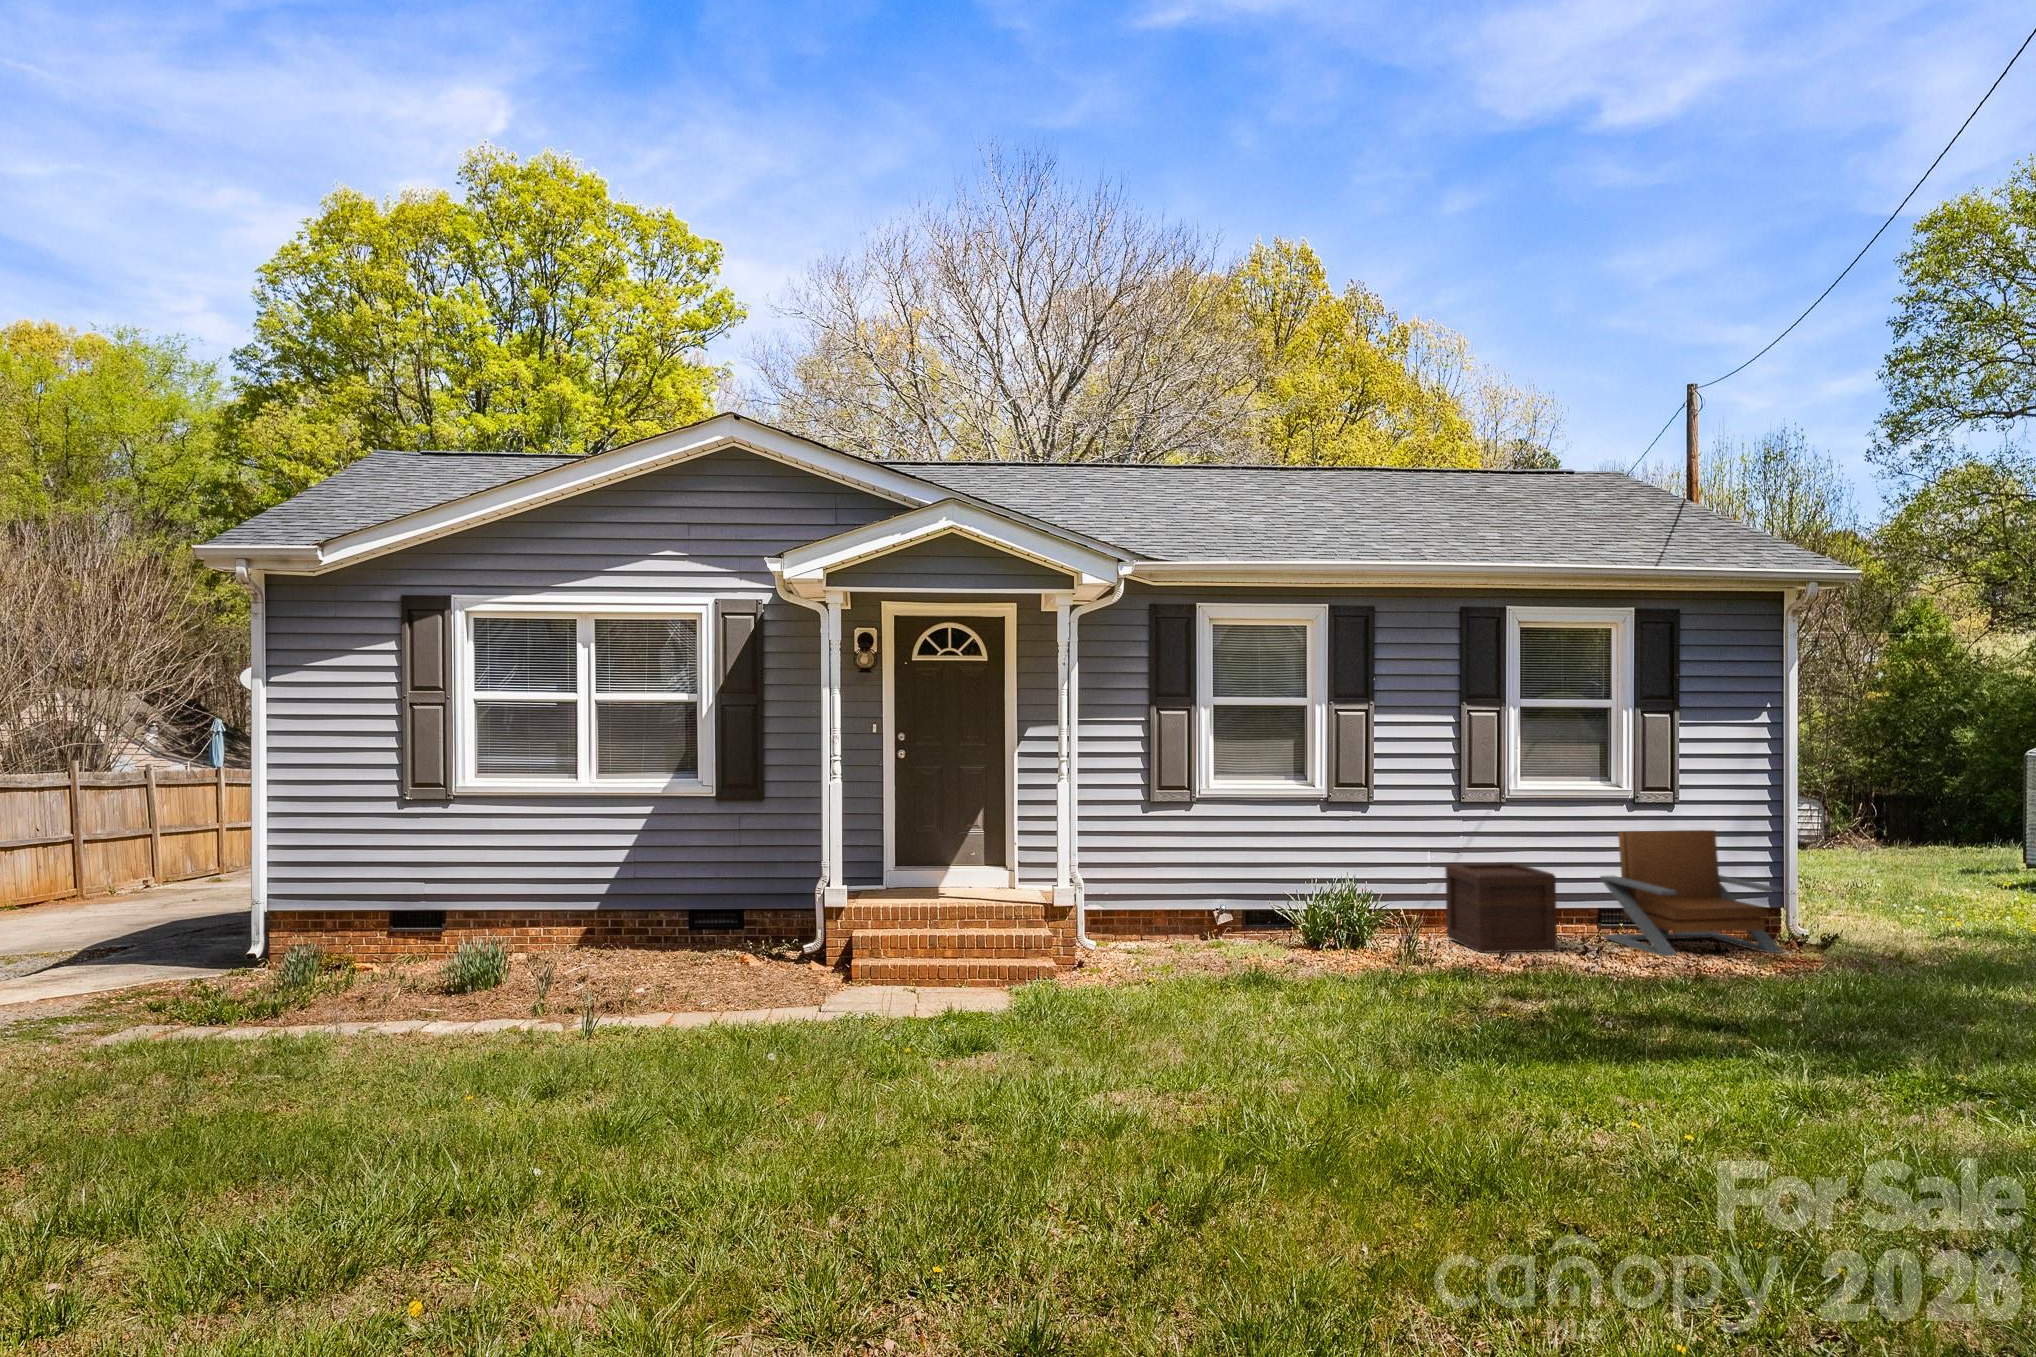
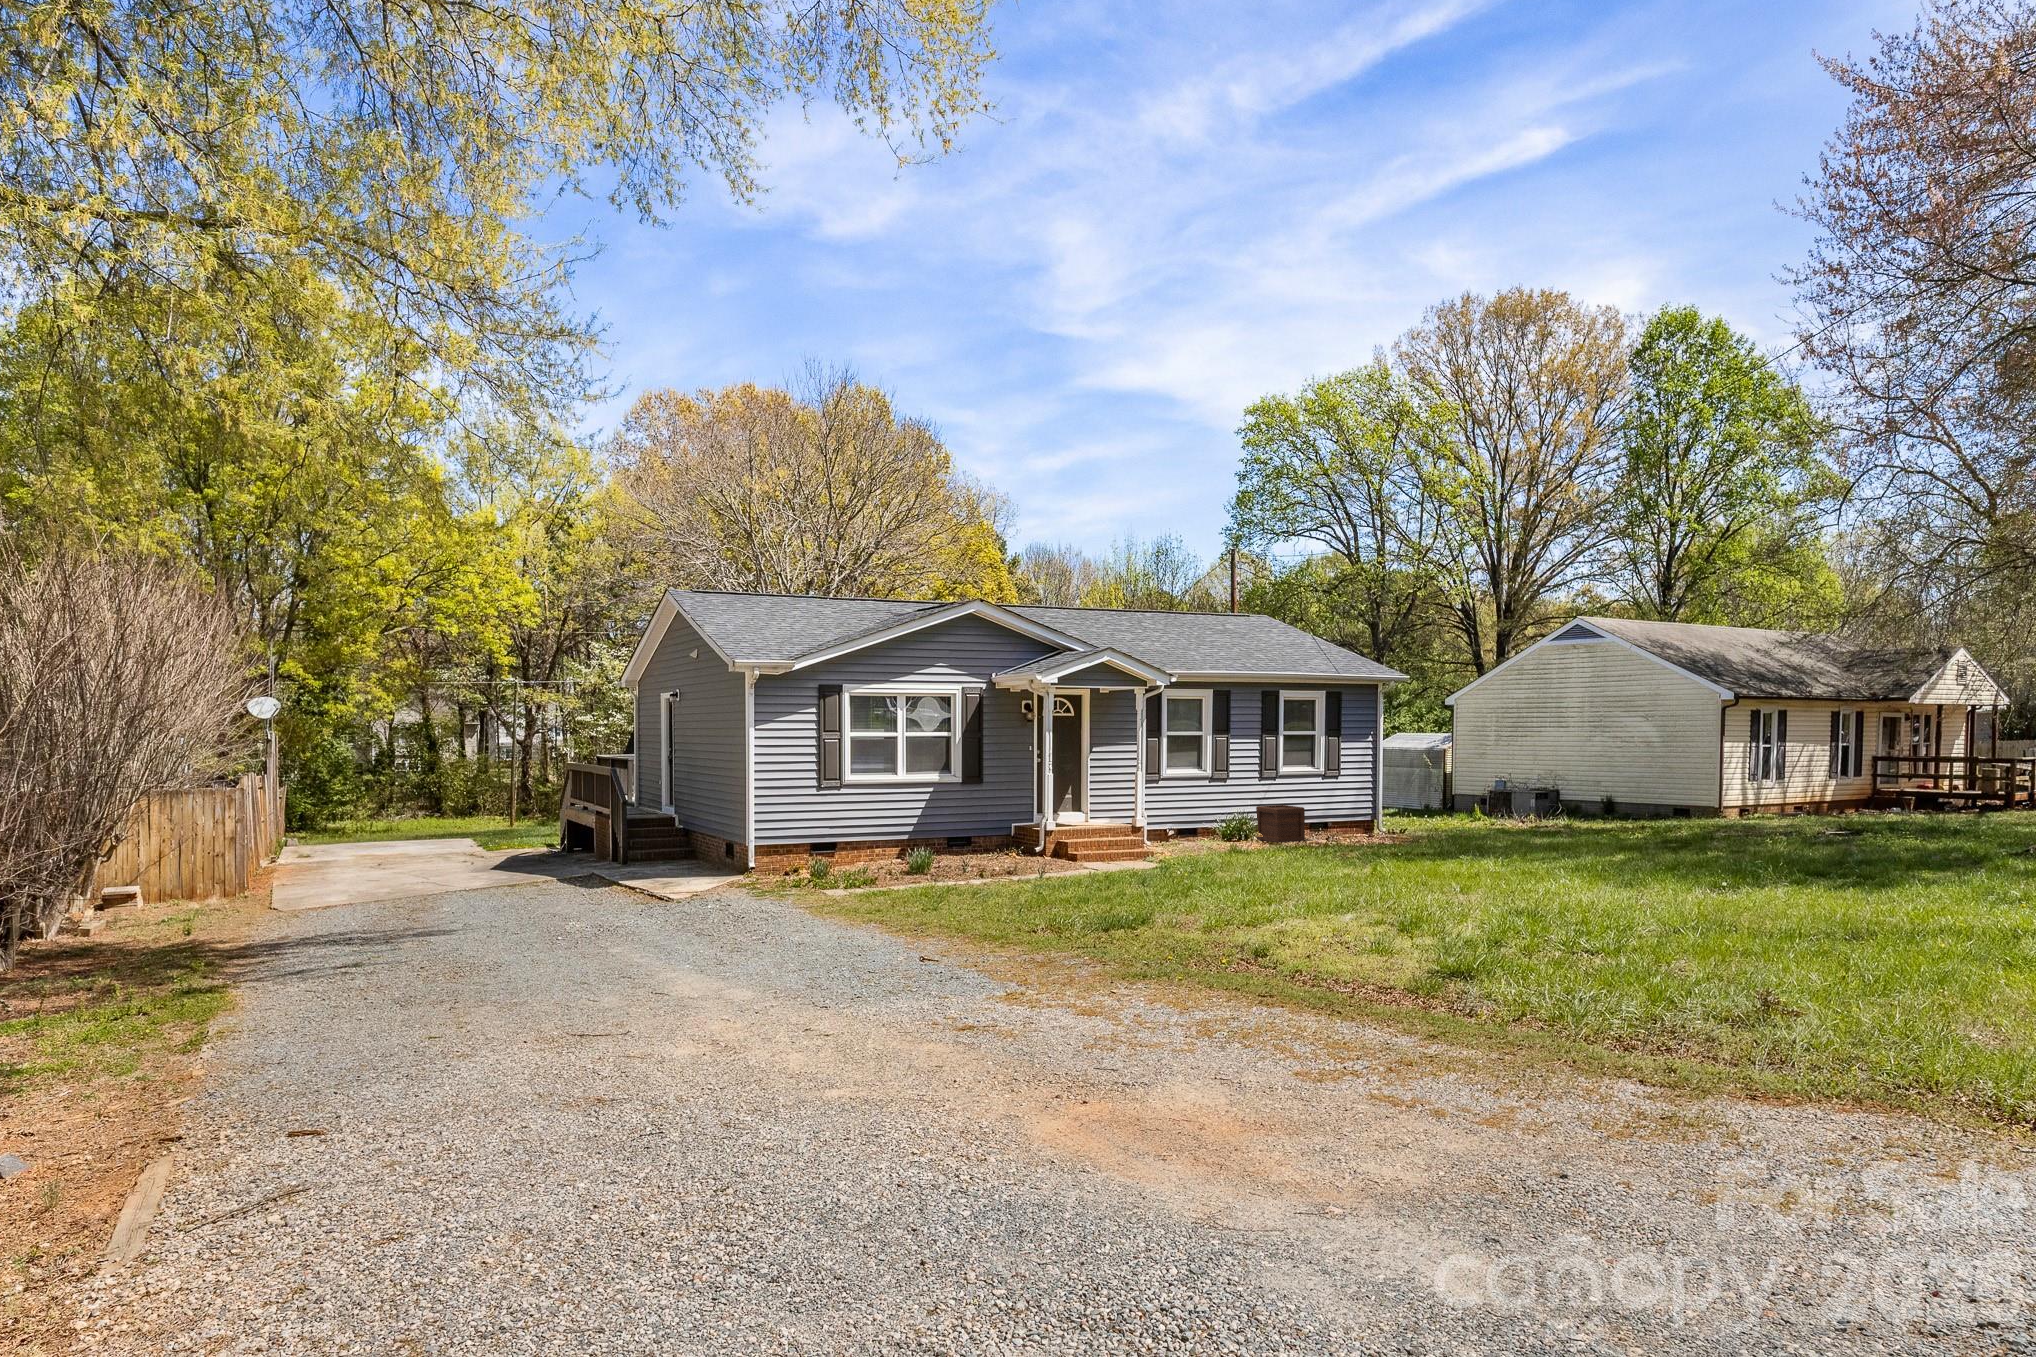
lounge chair: present [1600,830,1783,956] -> none [1314,788,1385,841]

